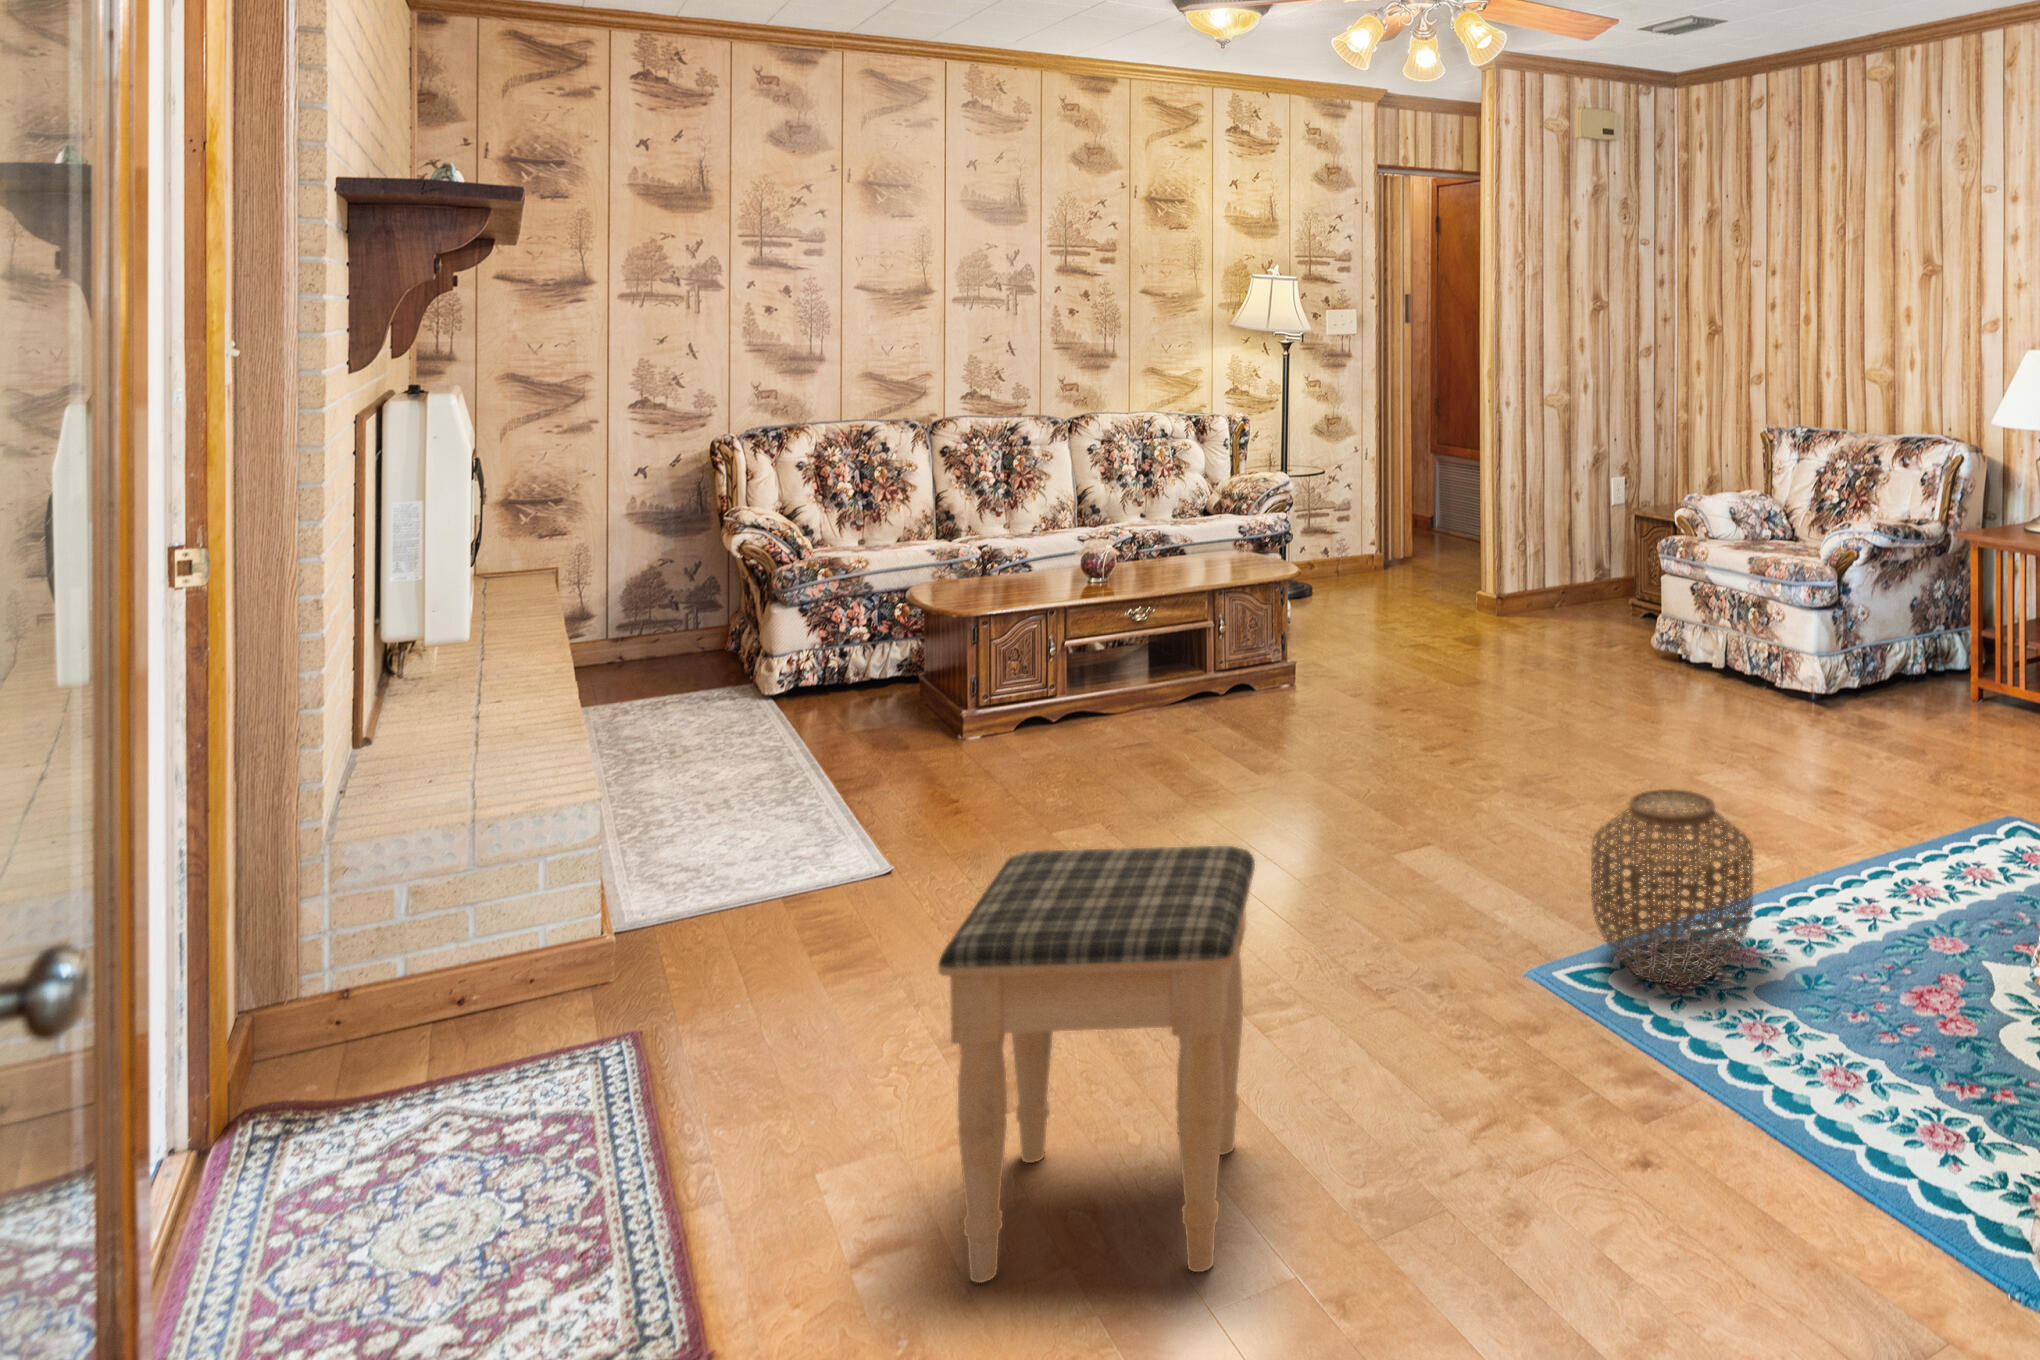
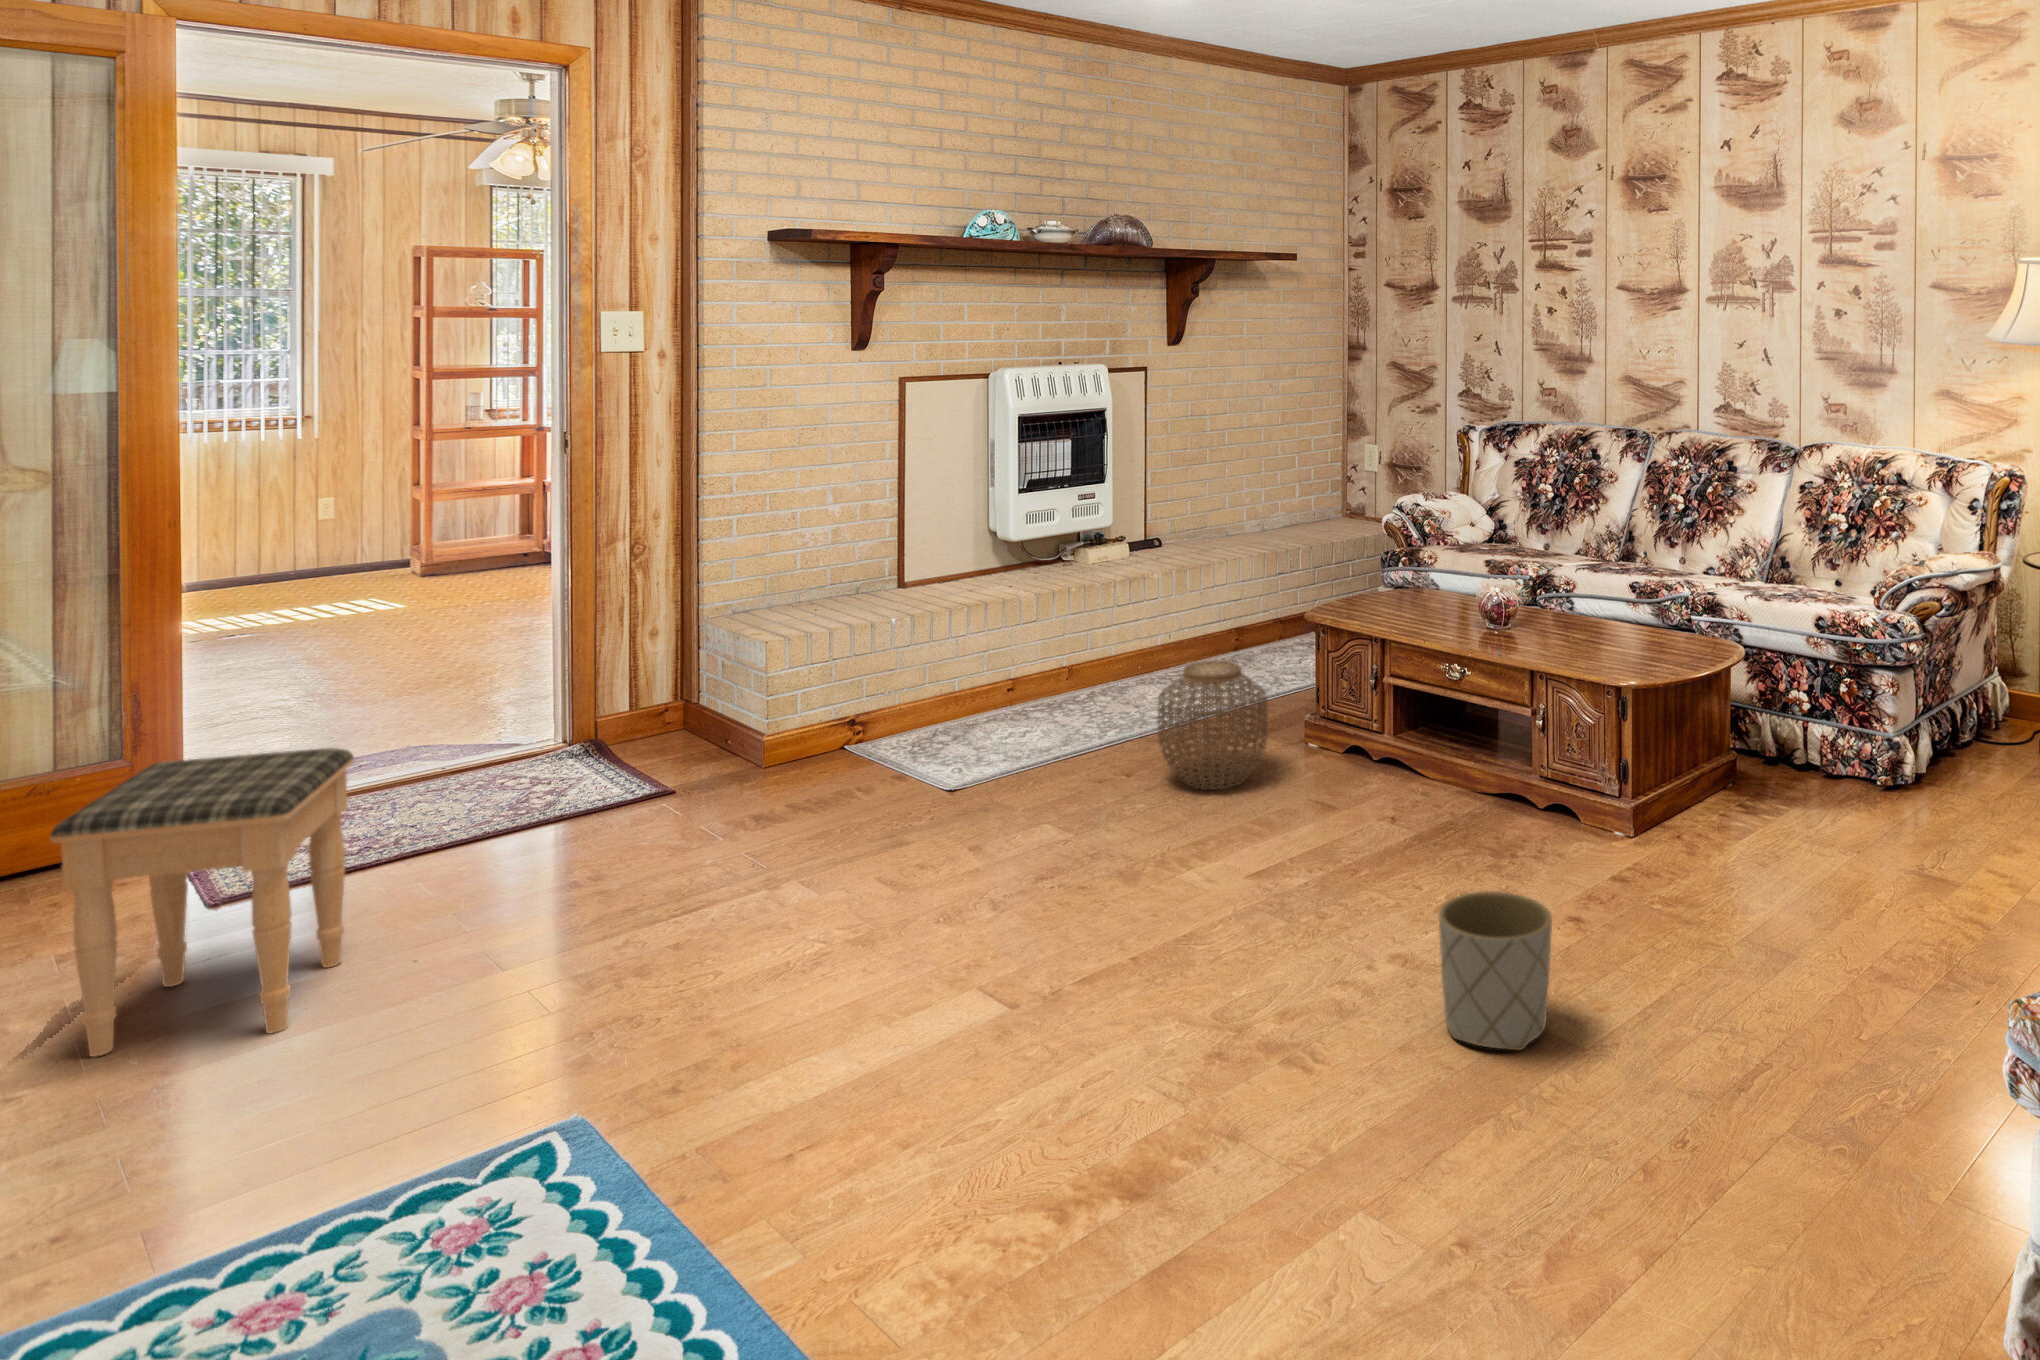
planter: none [1511,653,1580,739] -> present [1439,891,1552,1050]
woven basket: present [1591,789,1753,984] -> present [1158,661,1268,790]

